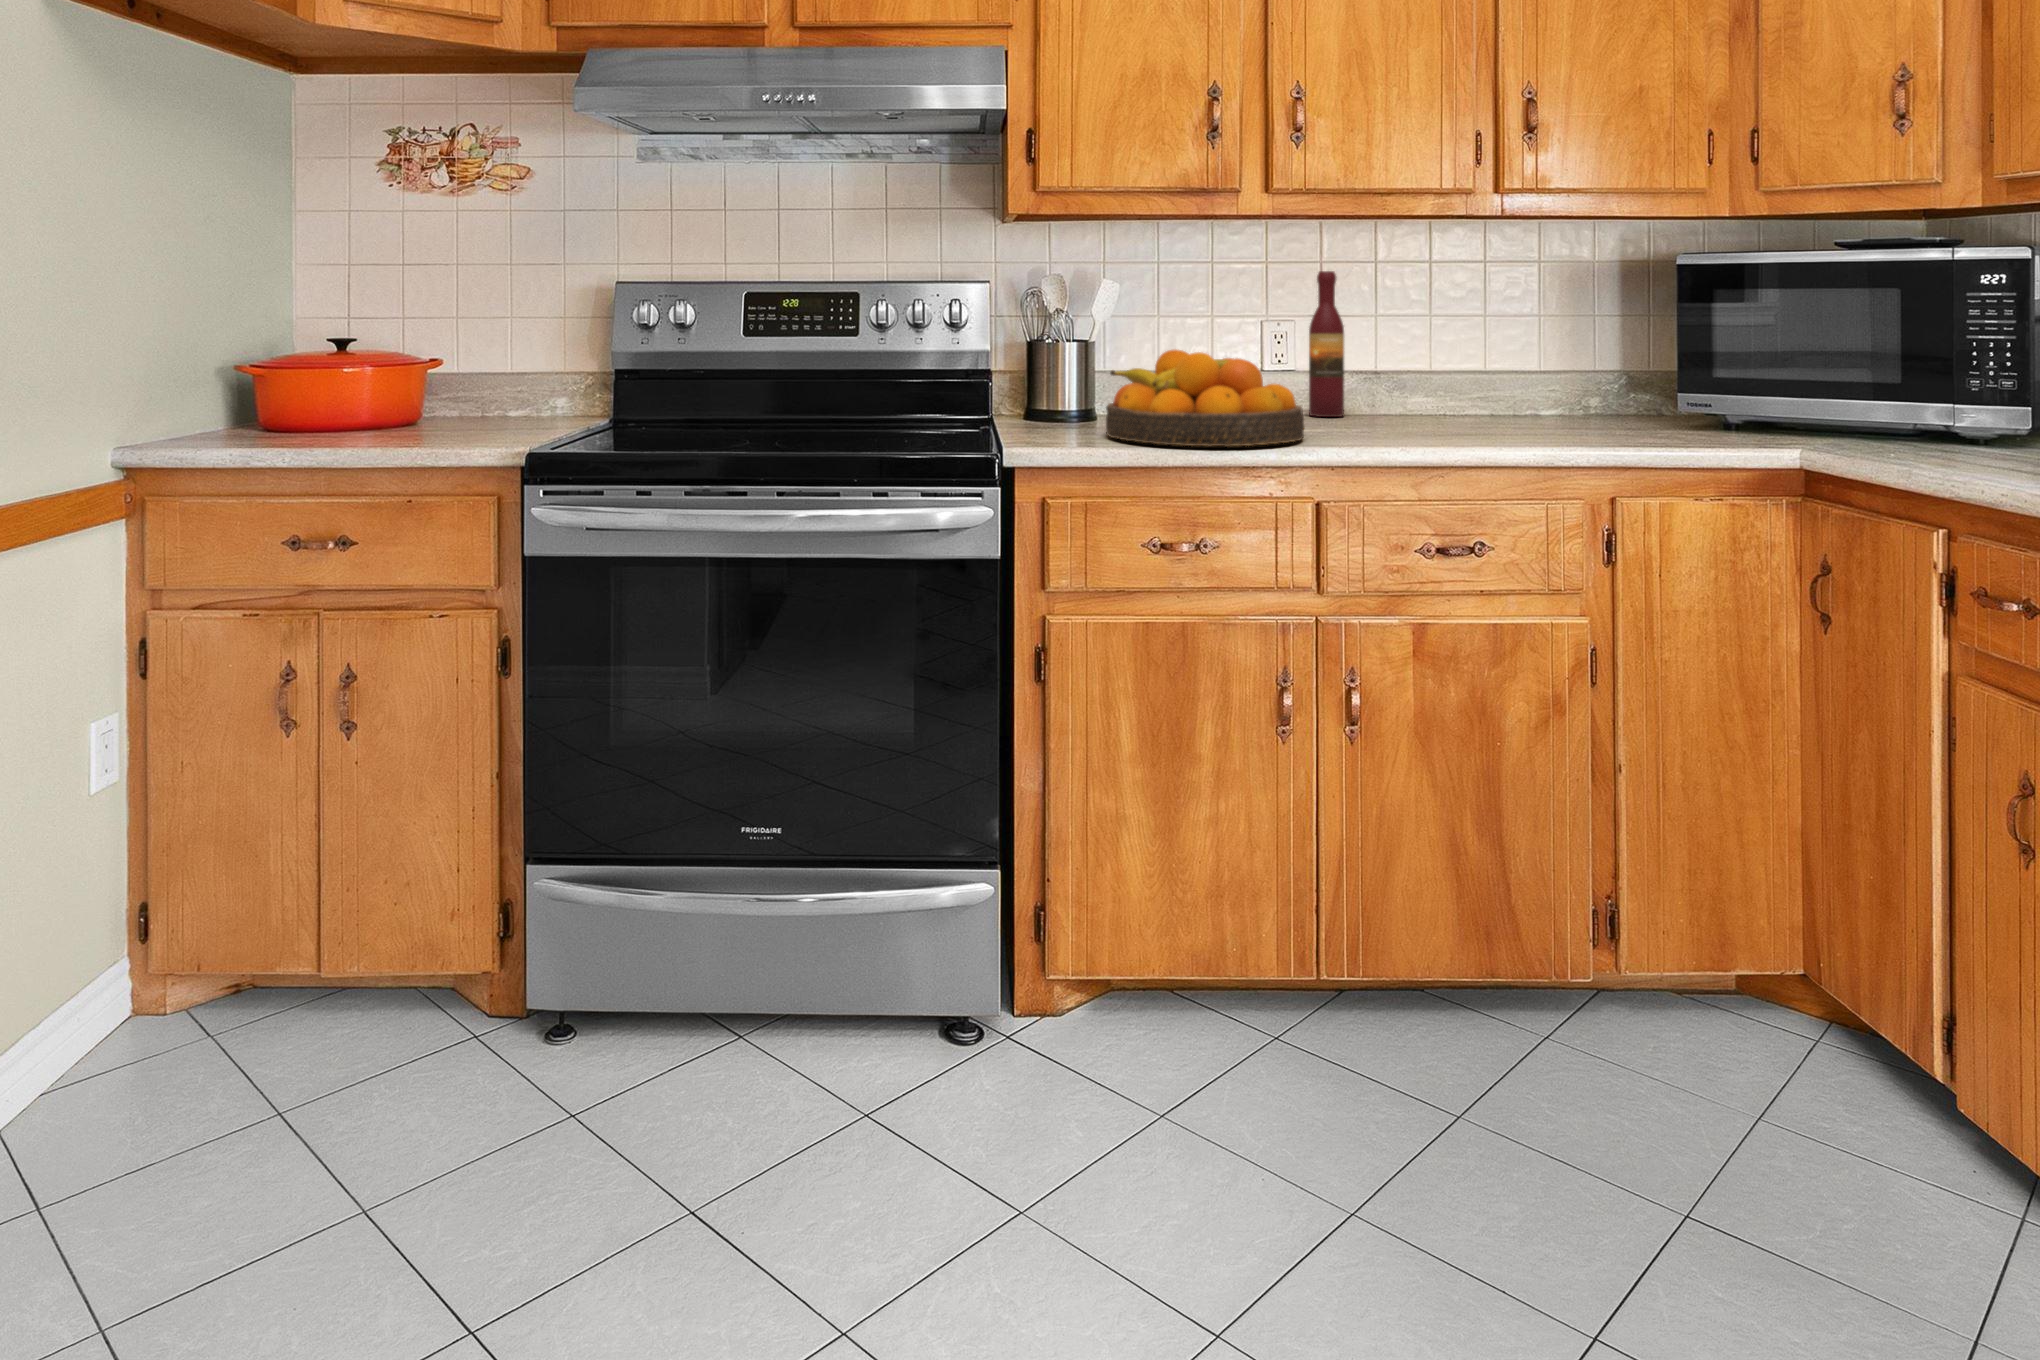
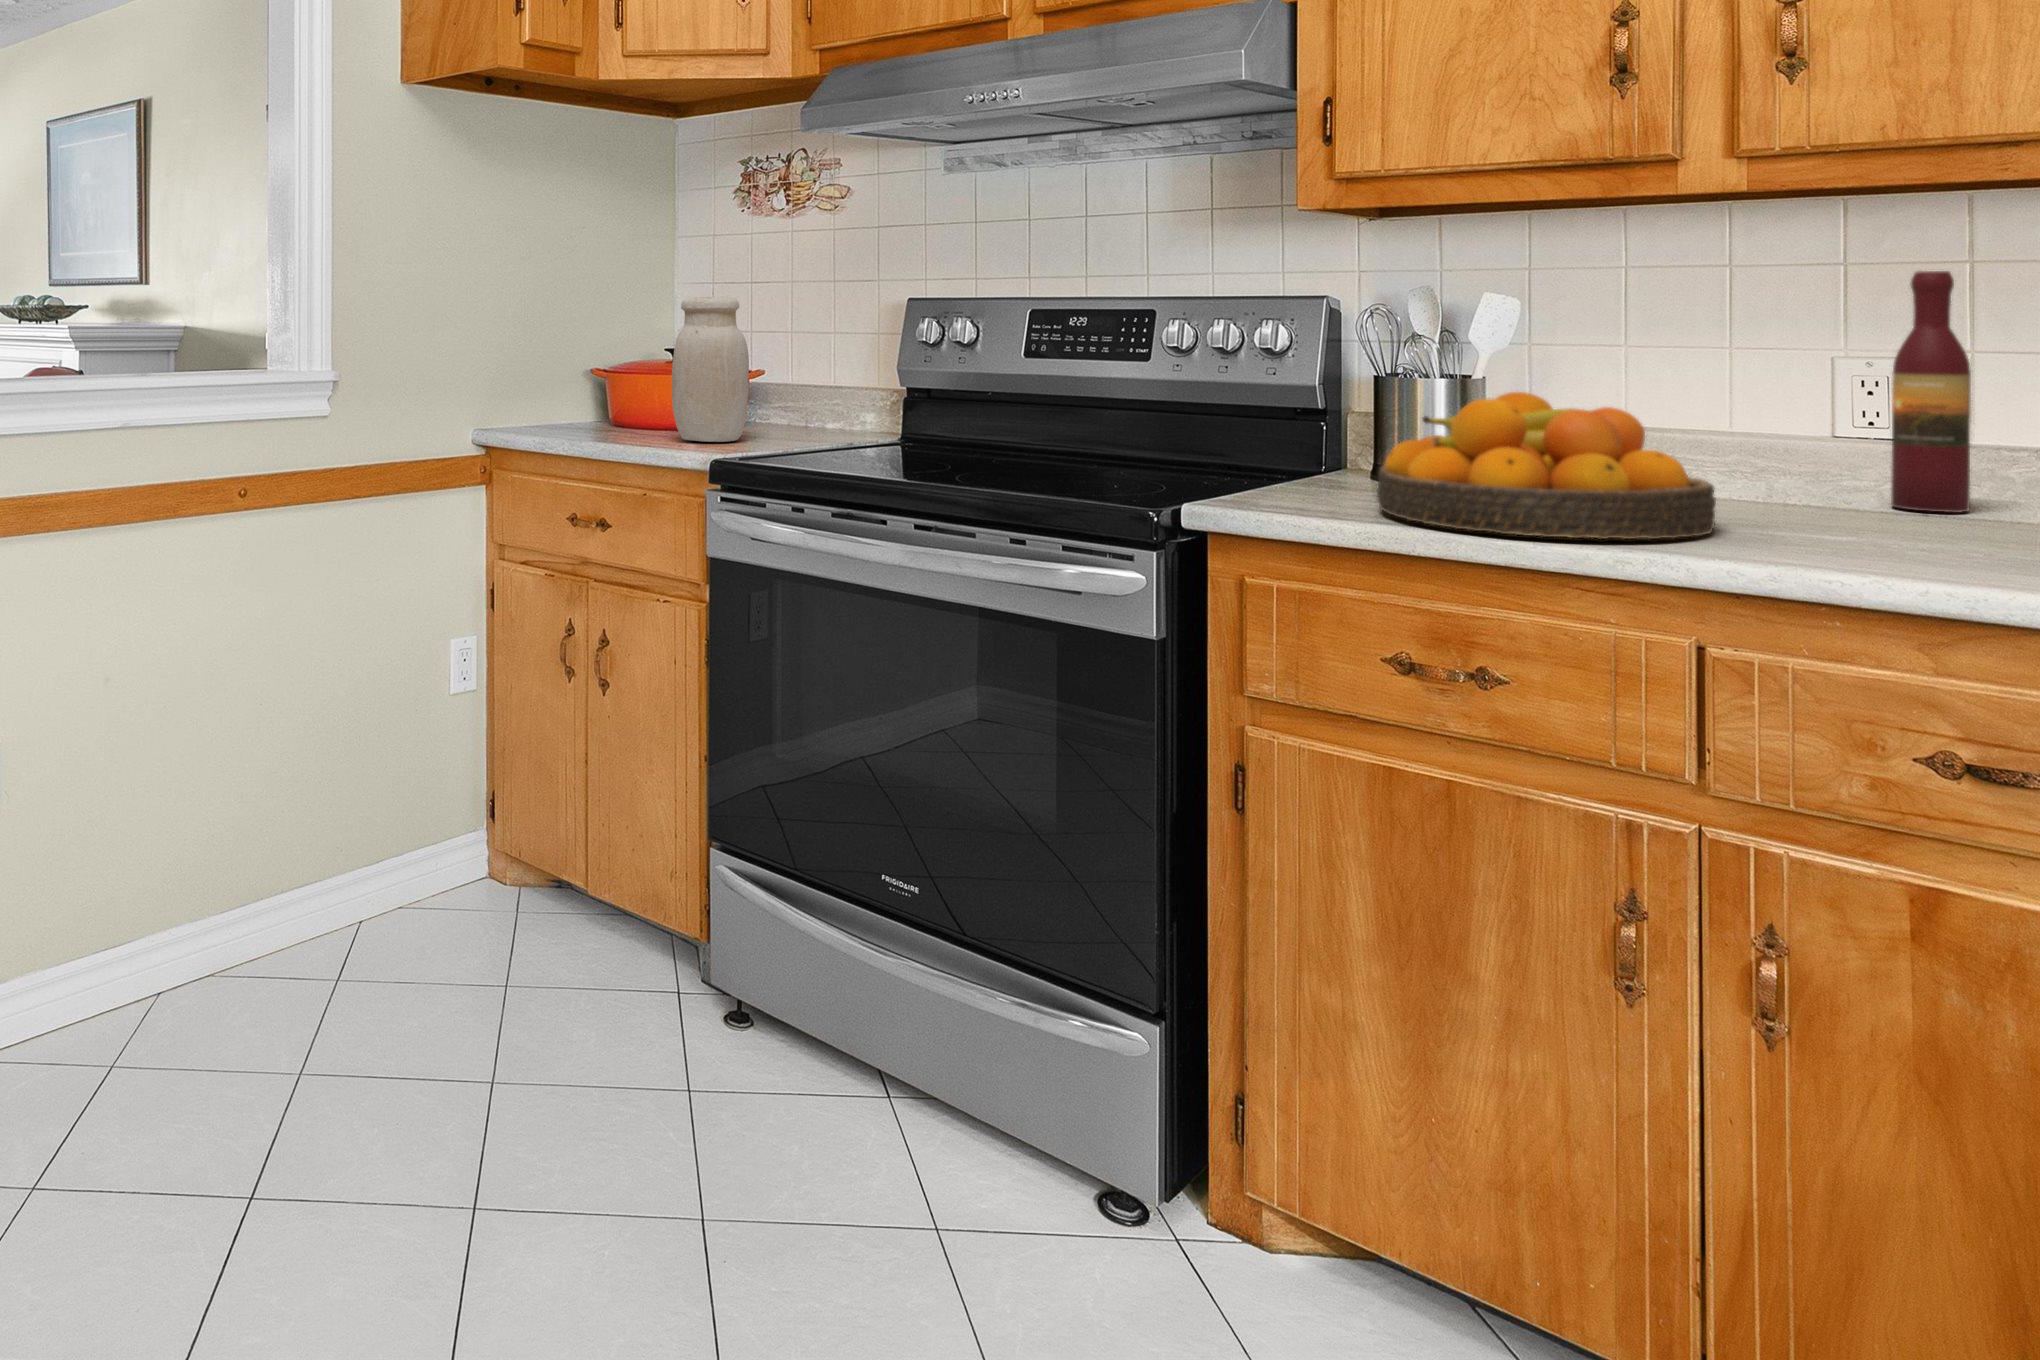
jar: none [377,277,468,435] -> present [672,296,749,442]

